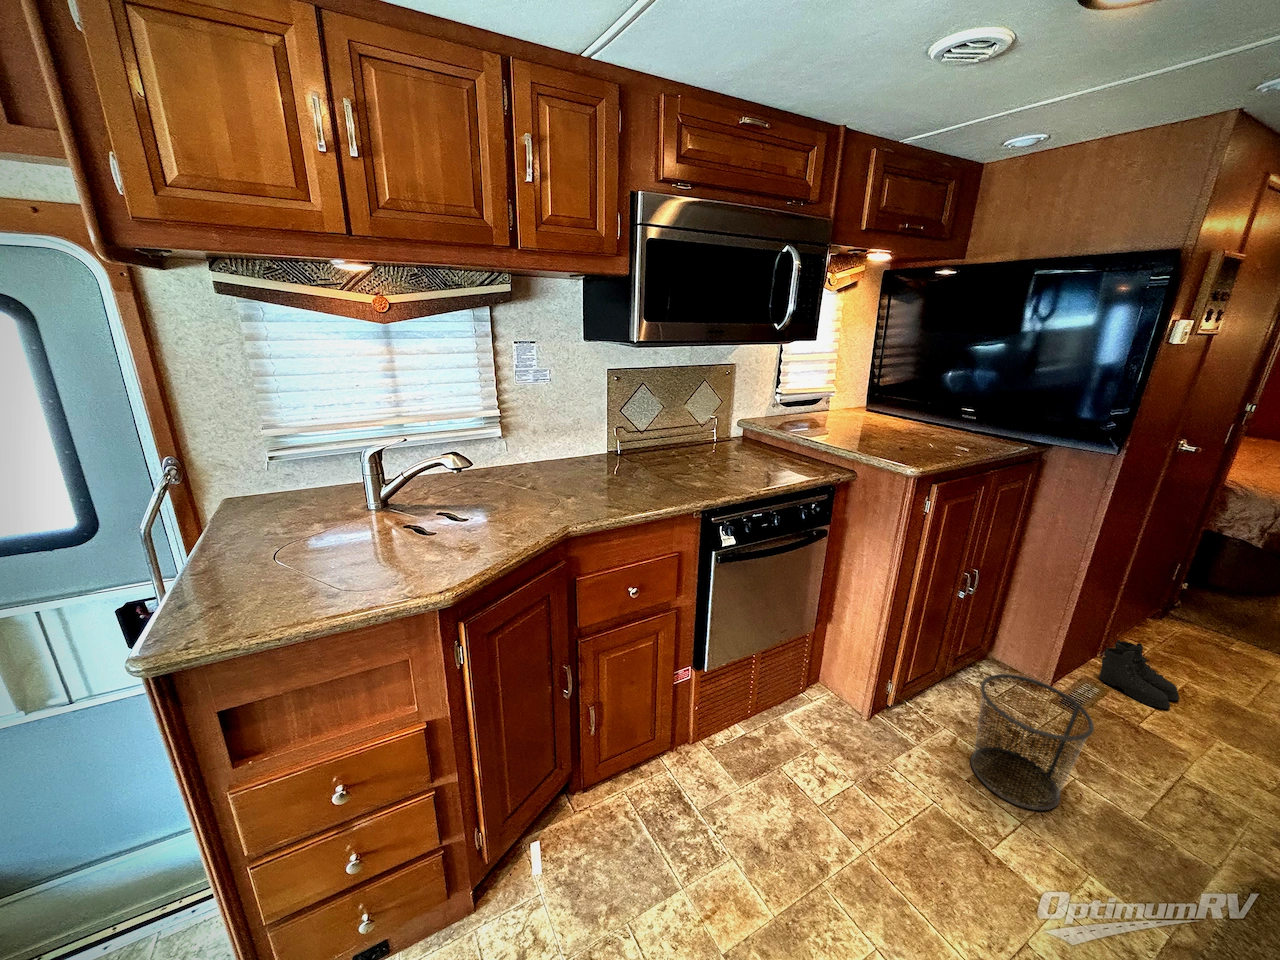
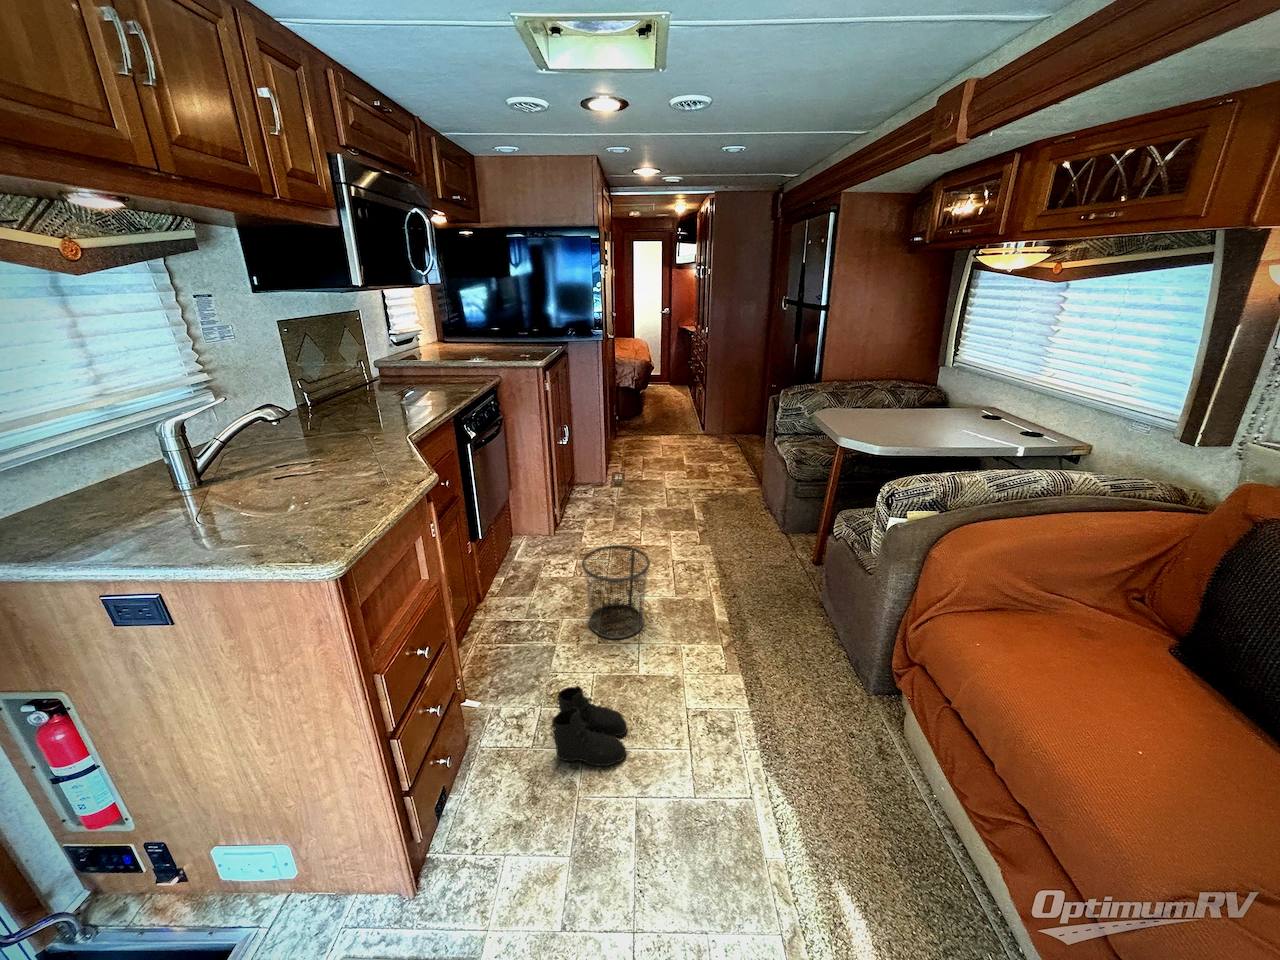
boots: present [1099,640,1179,709] -> present [550,686,627,767]

